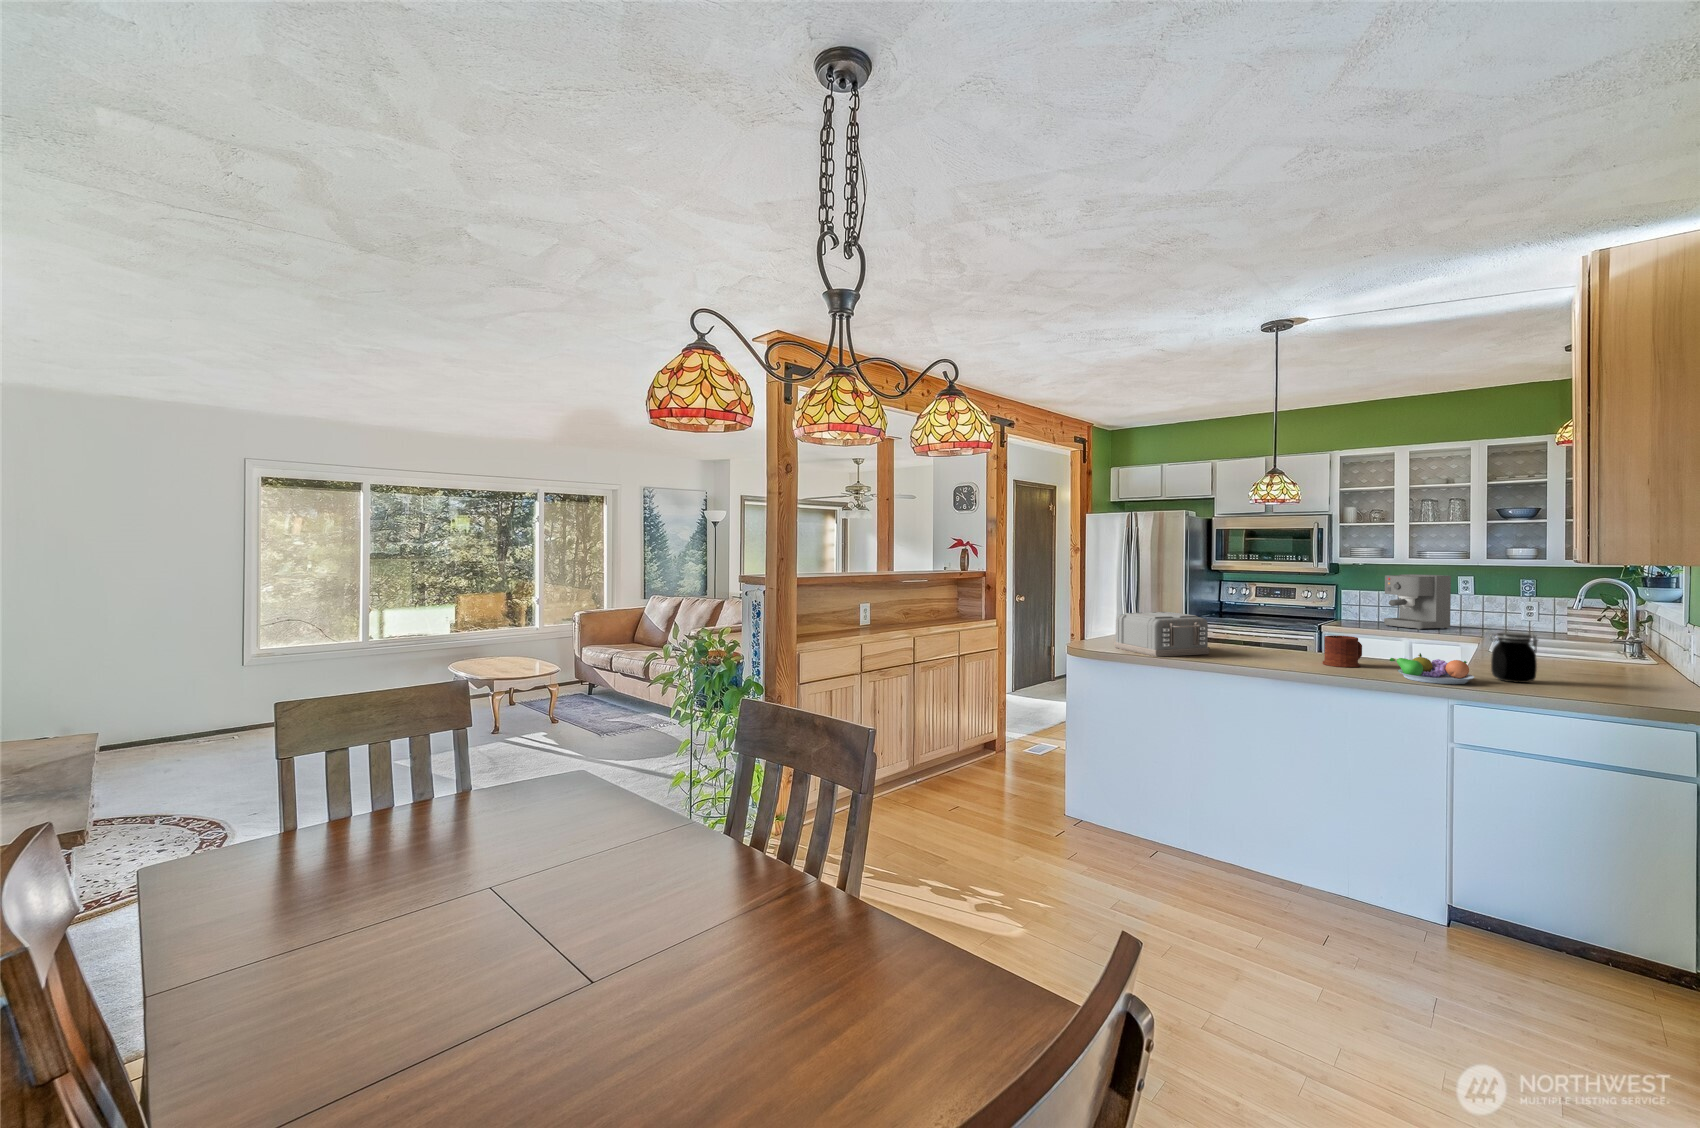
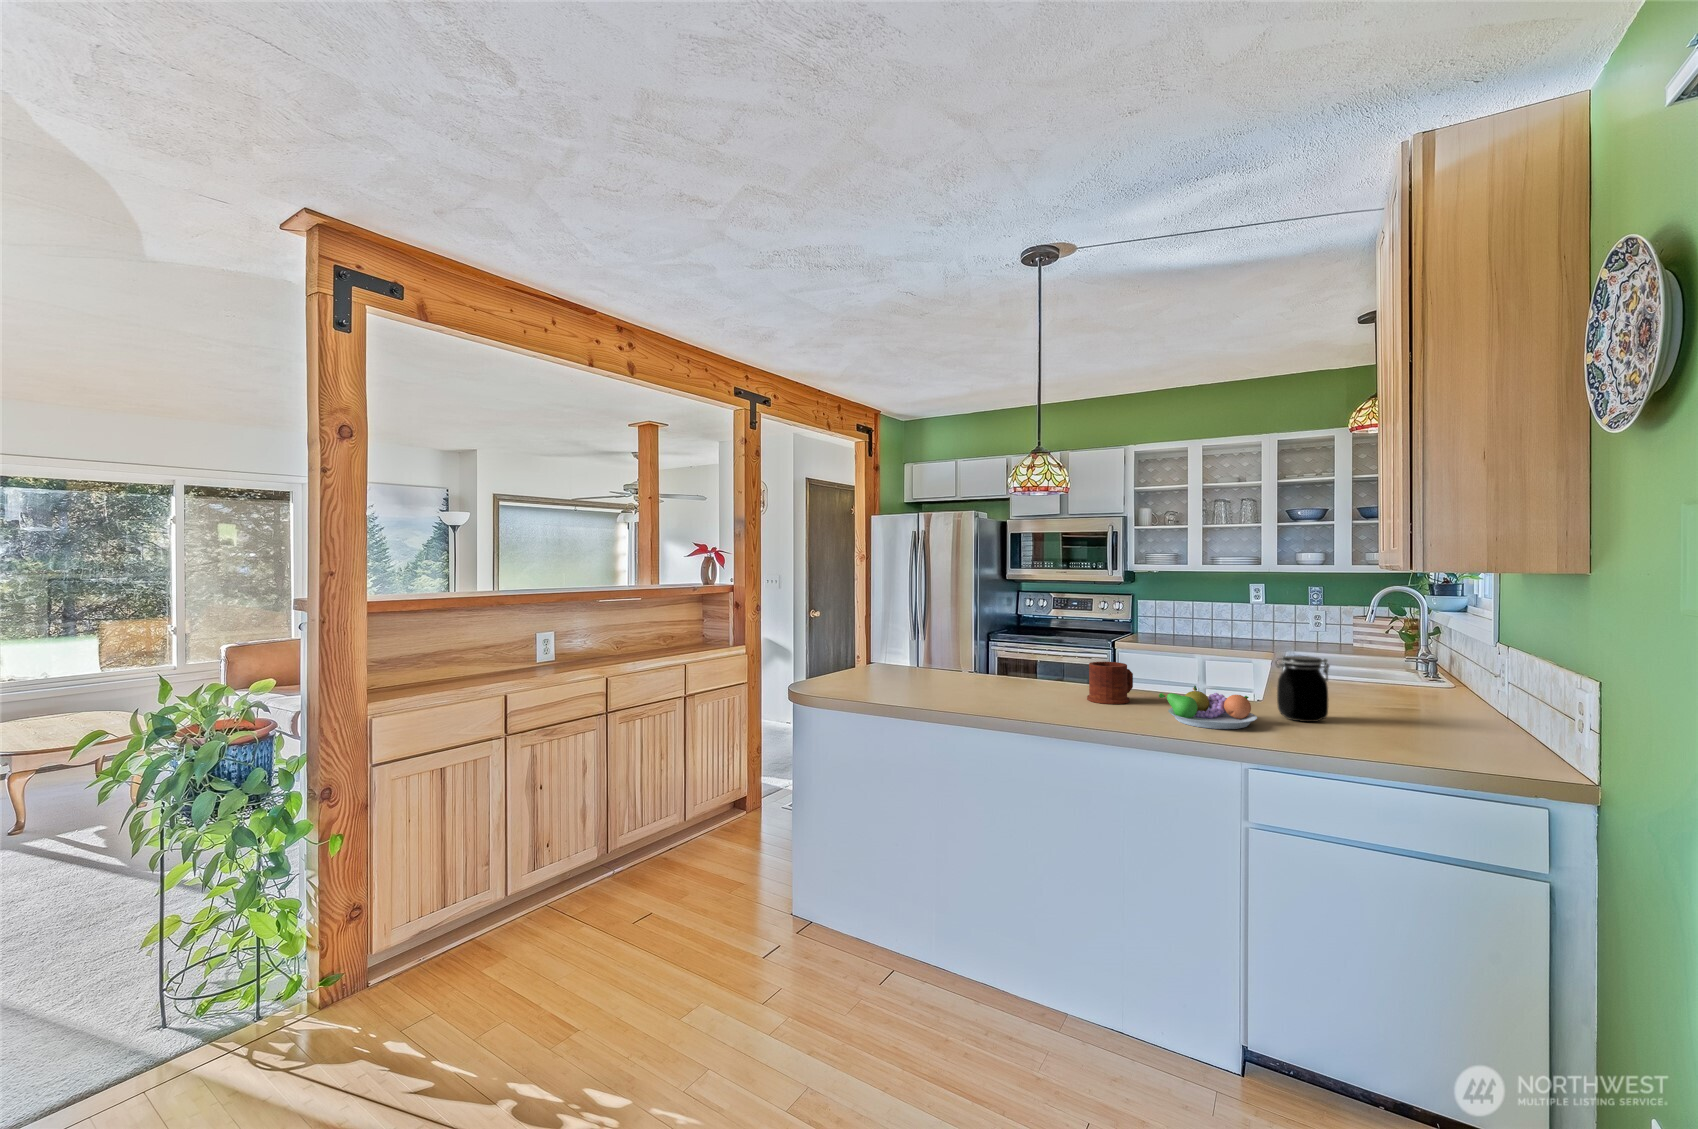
coffee maker: present [1384,574,1451,630] -> none [1179,582,1244,644]
toaster: present [1114,612,1210,657] -> none [845,633,957,696]

